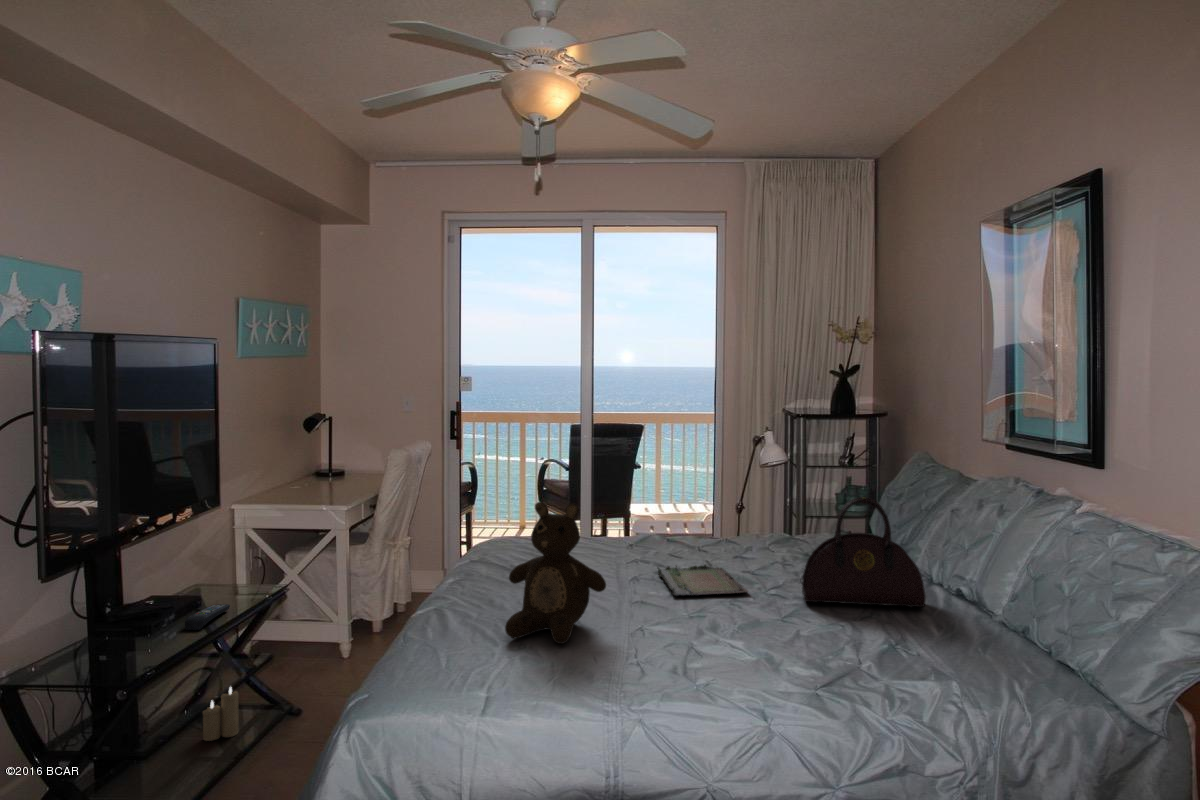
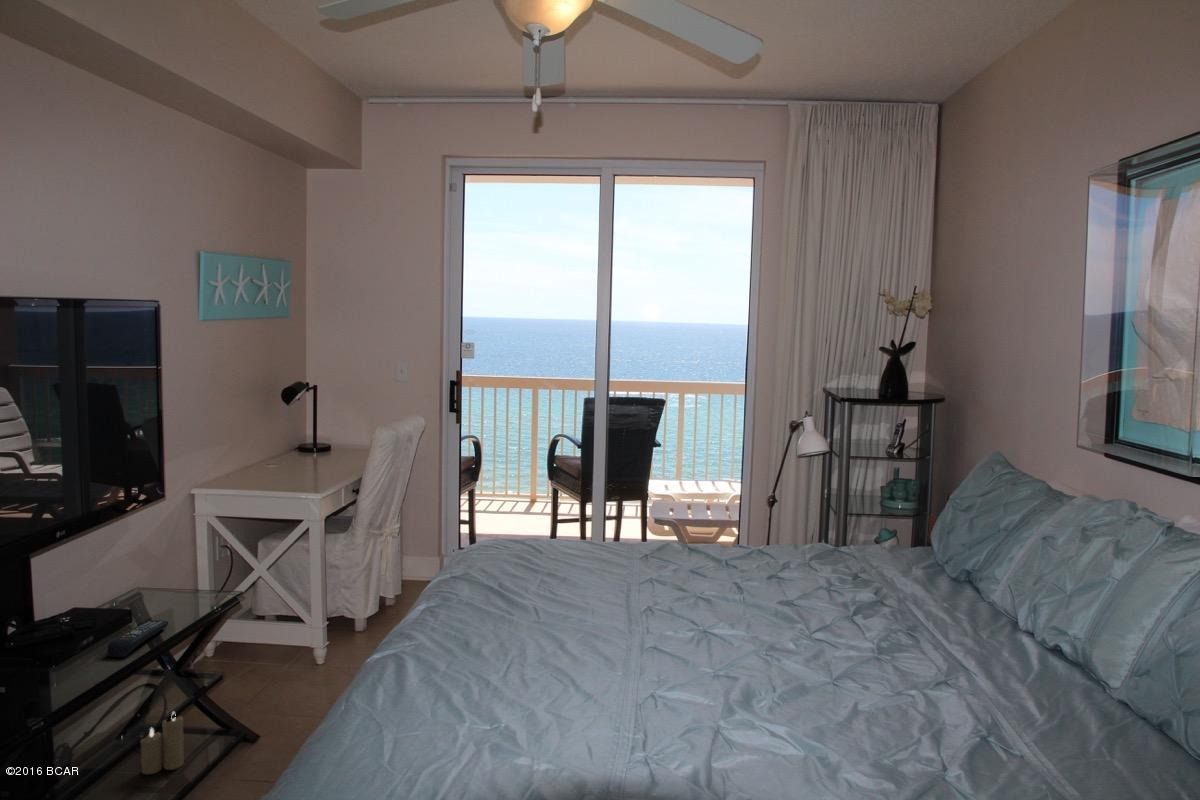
handbag: present [802,497,926,607] -> none [856,528,1016,671]
teddy bear: present [505,502,606,644] -> none [479,531,610,720]
tray: present [657,565,748,596] -> none [675,587,789,642]

